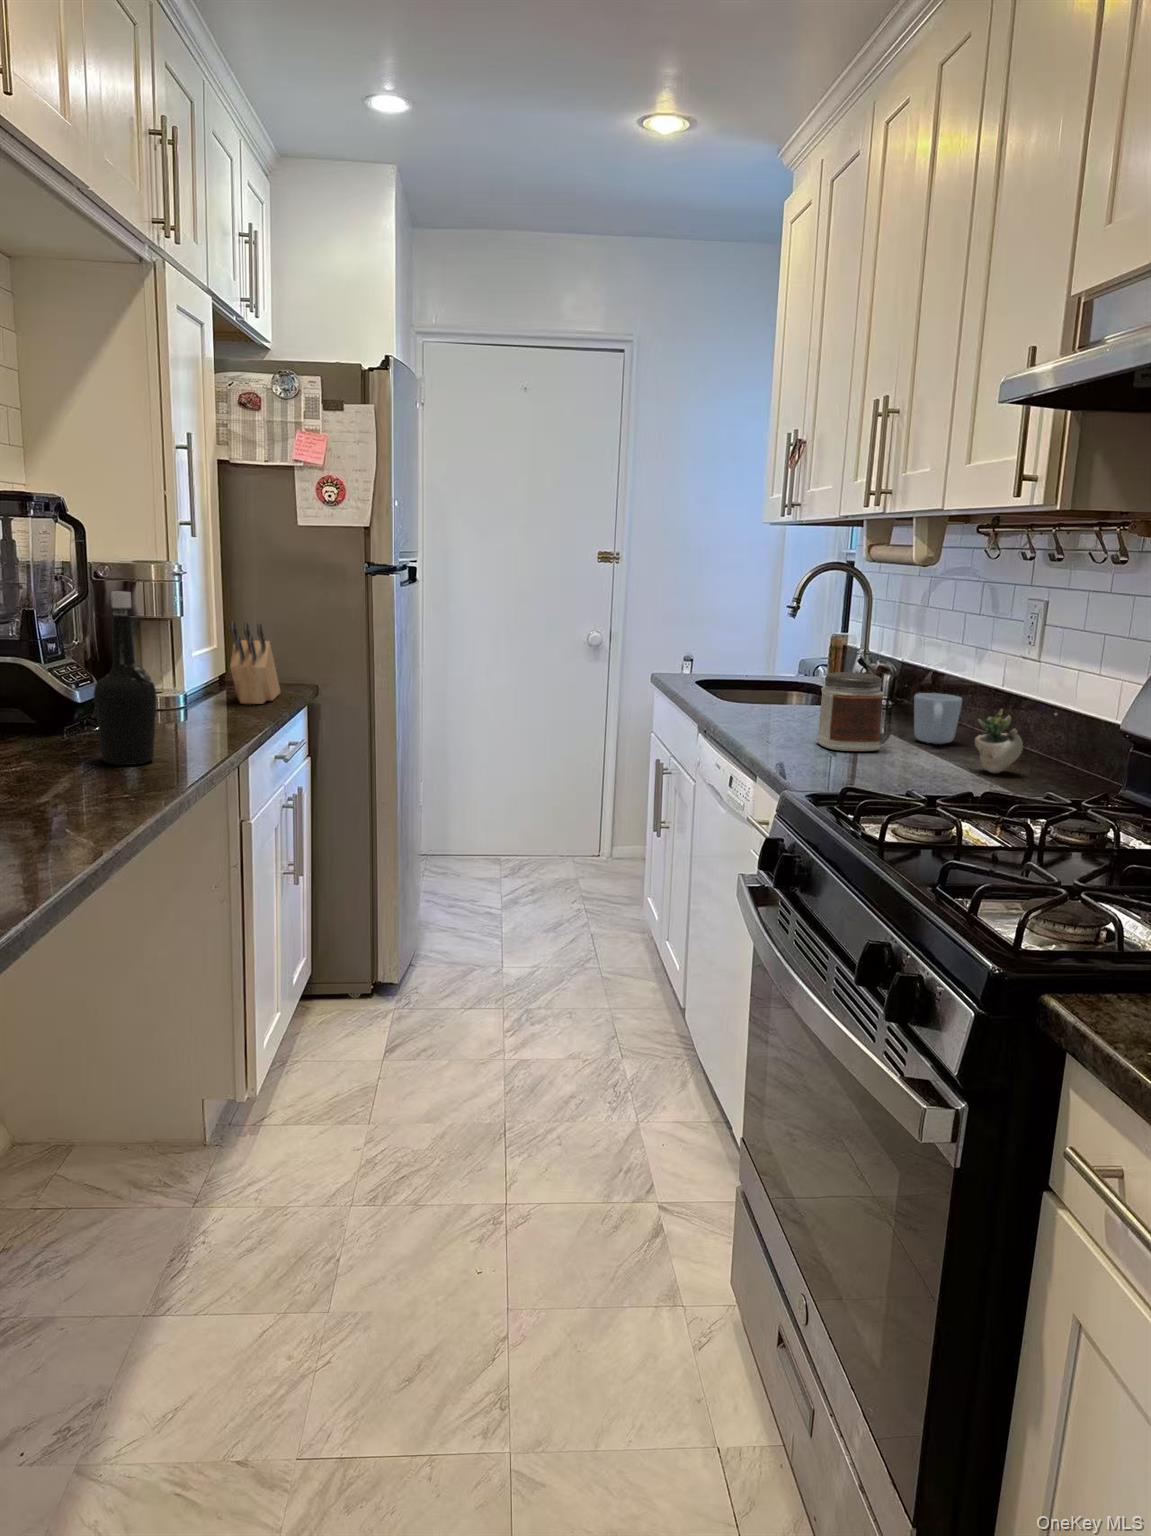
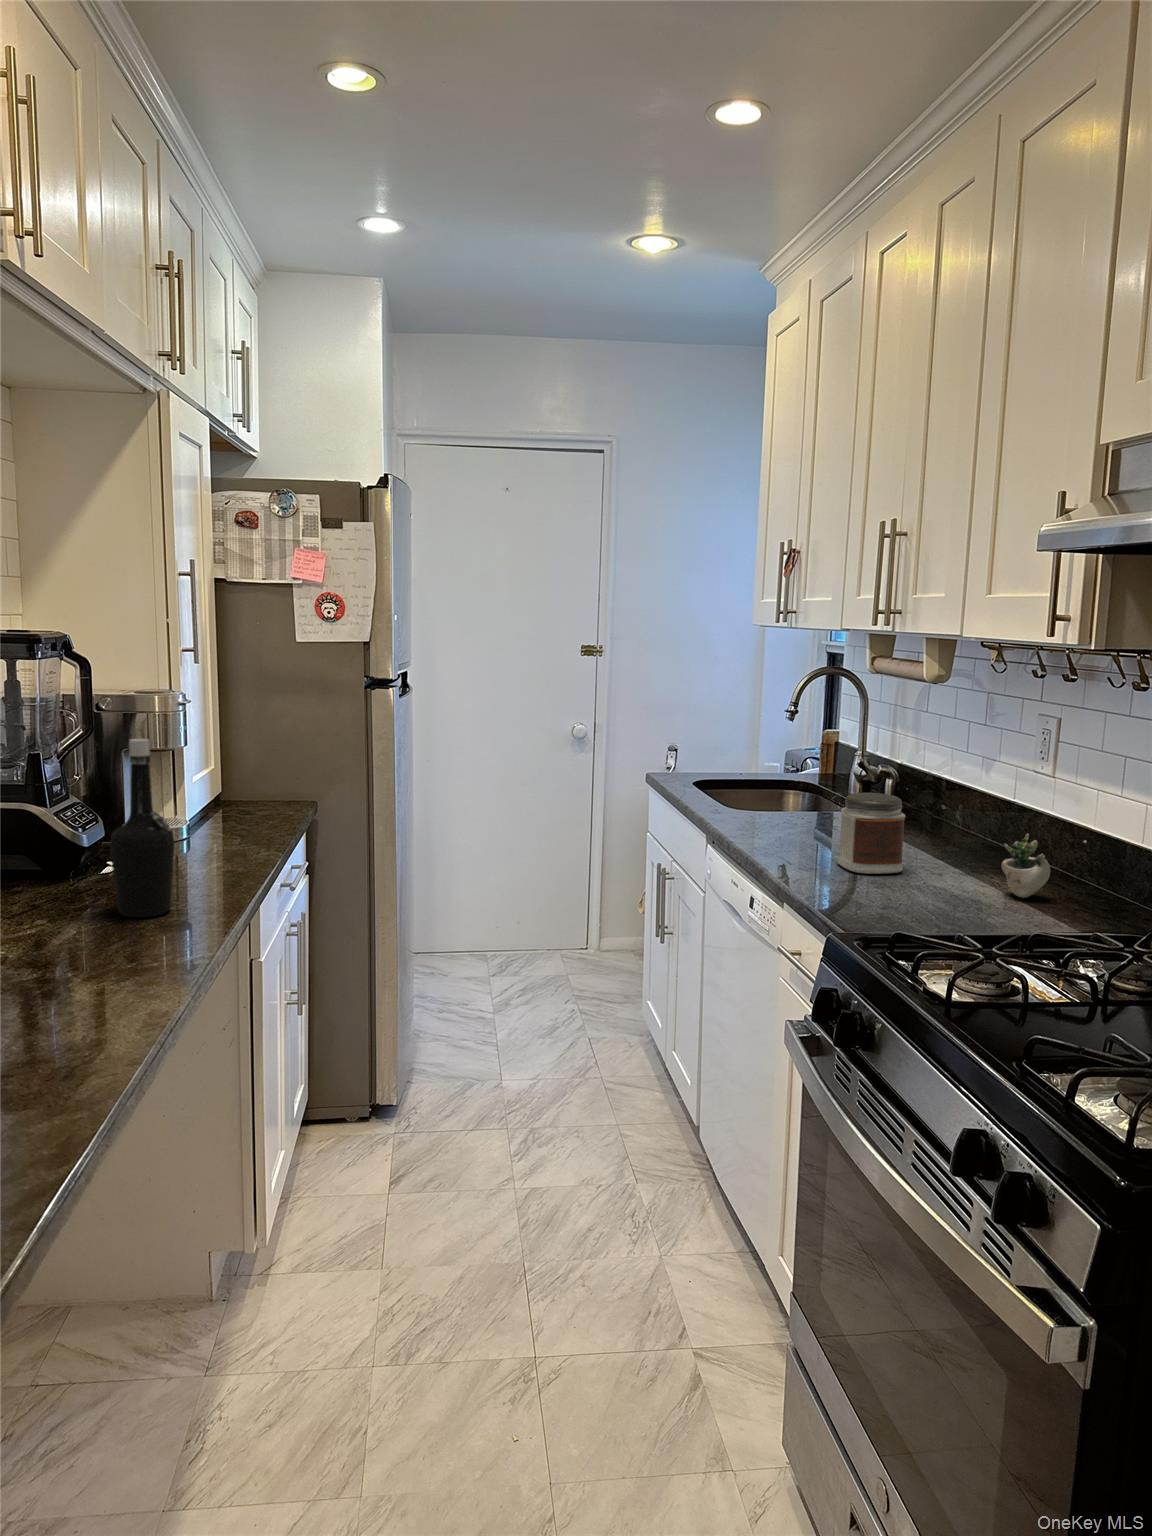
knife block: present [230,621,280,704] -> none [232,747,279,829]
mug: present [914,693,962,744] -> none [930,809,979,860]

